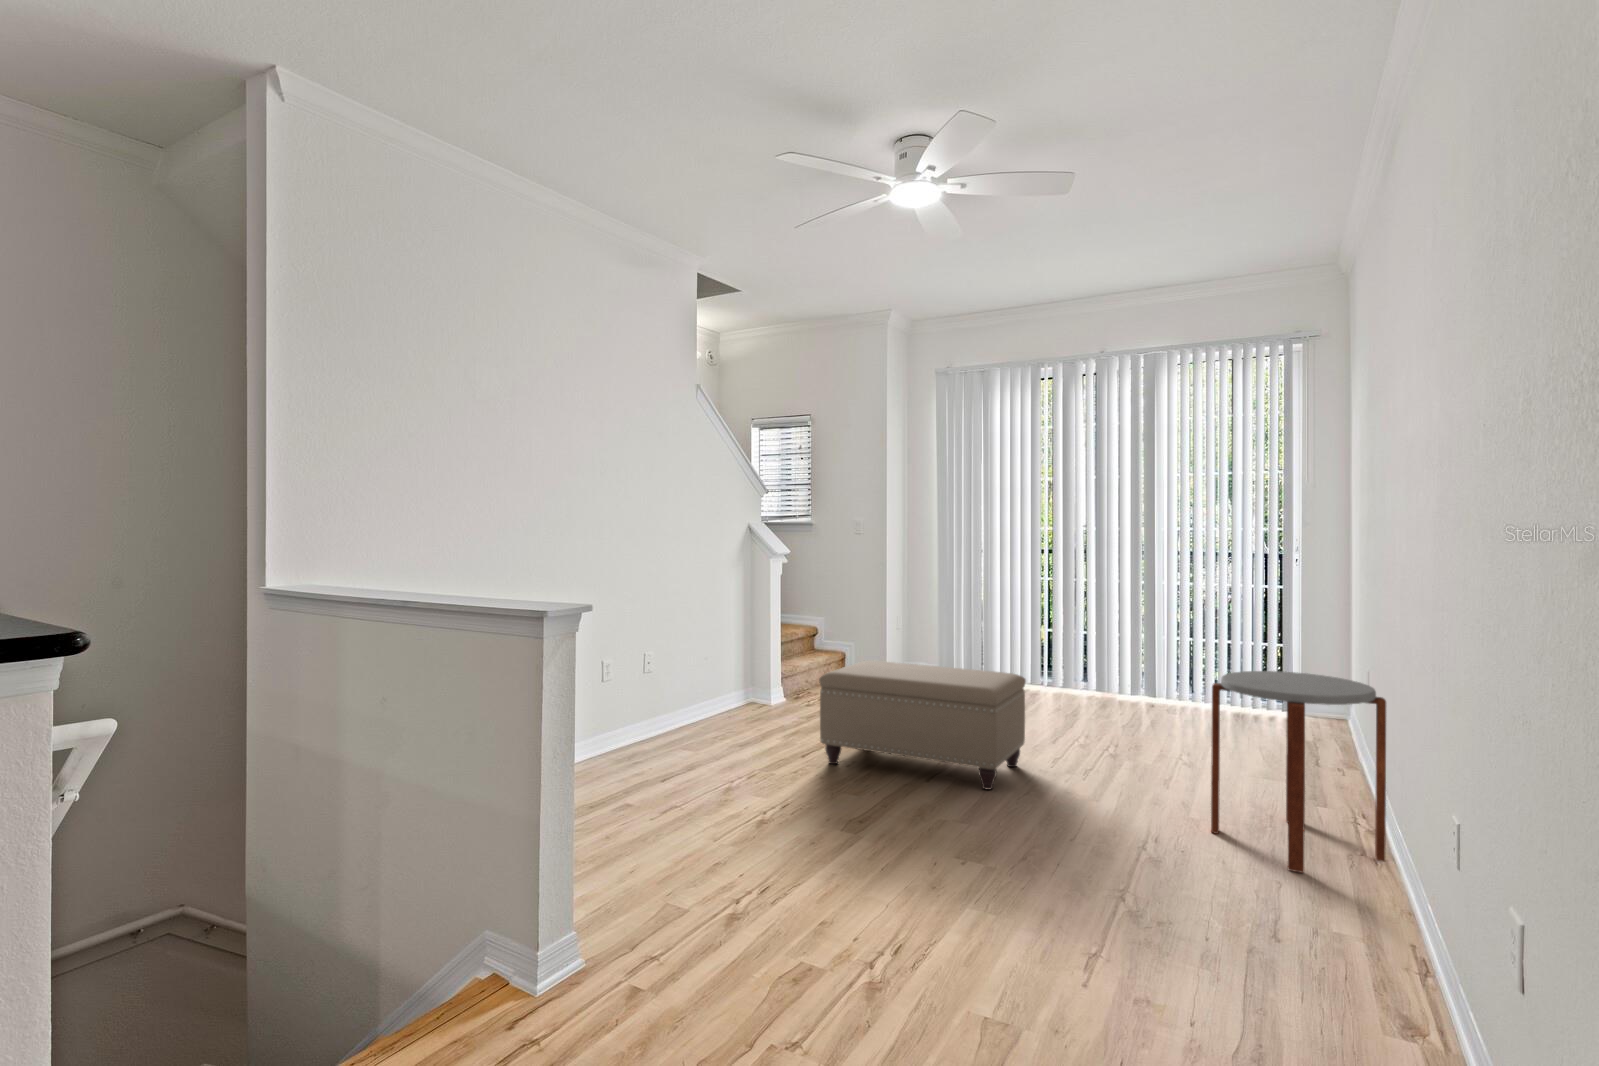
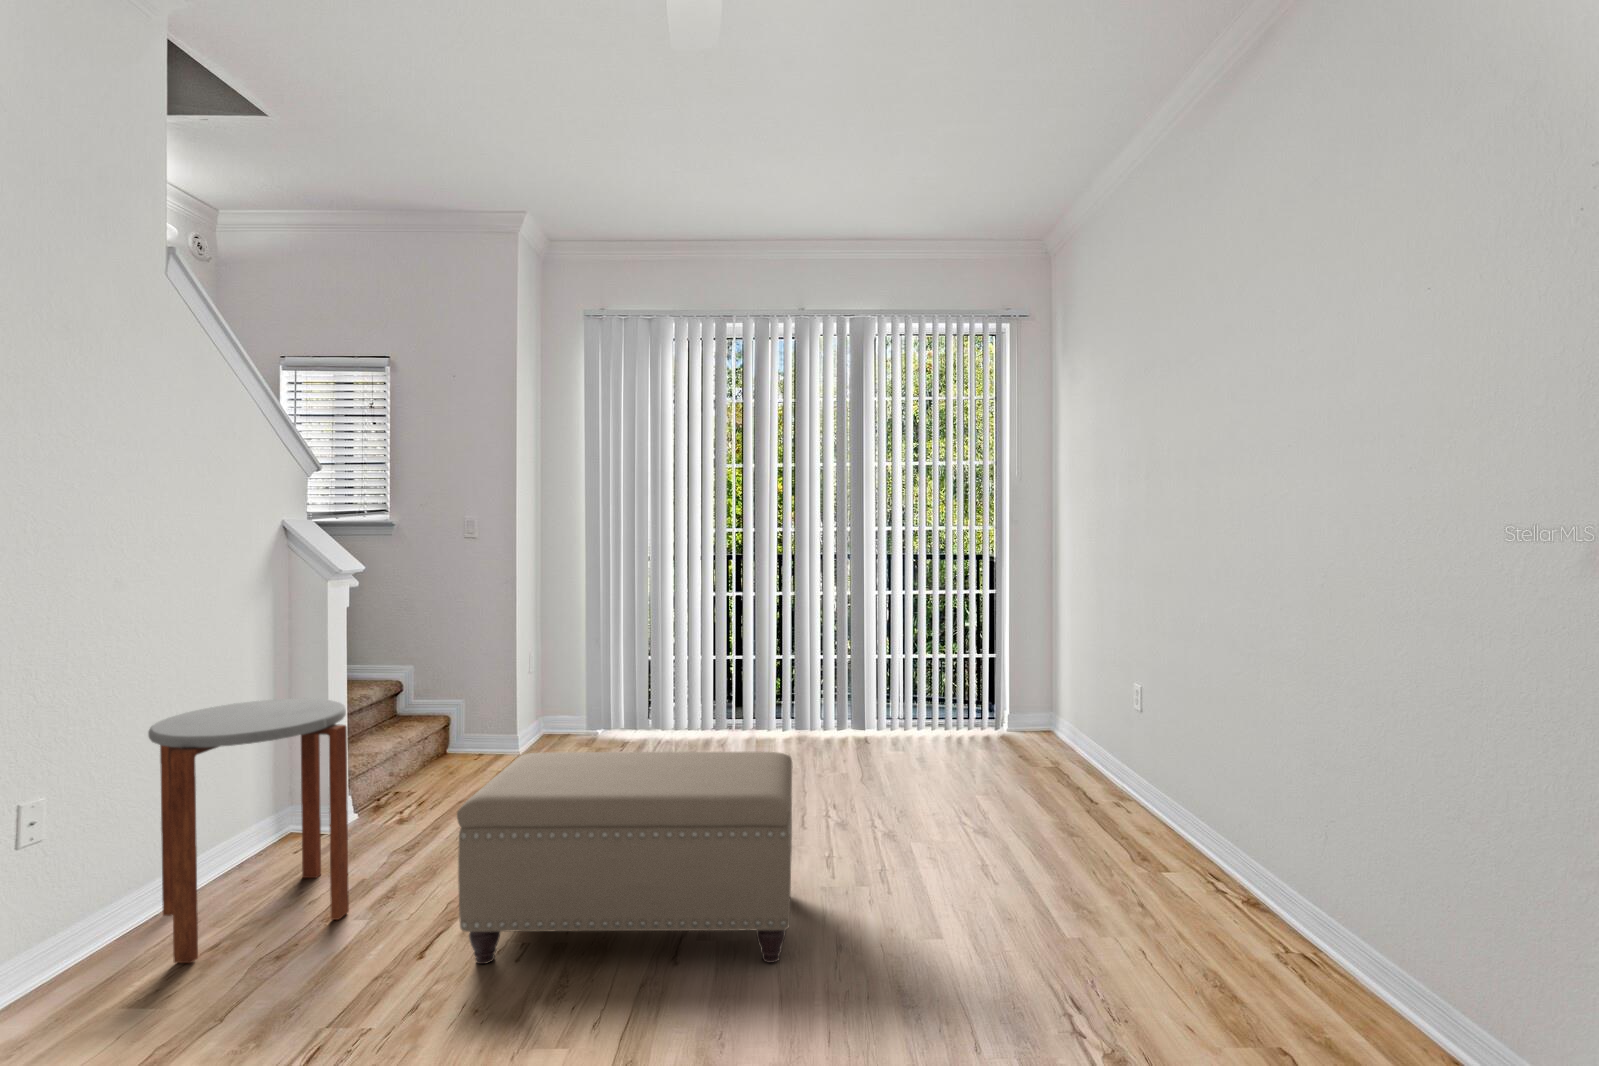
side table: present [1211,671,1386,873] -> present [148,698,349,963]

